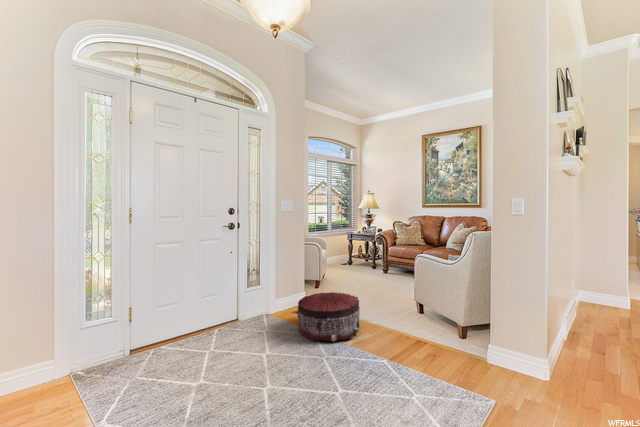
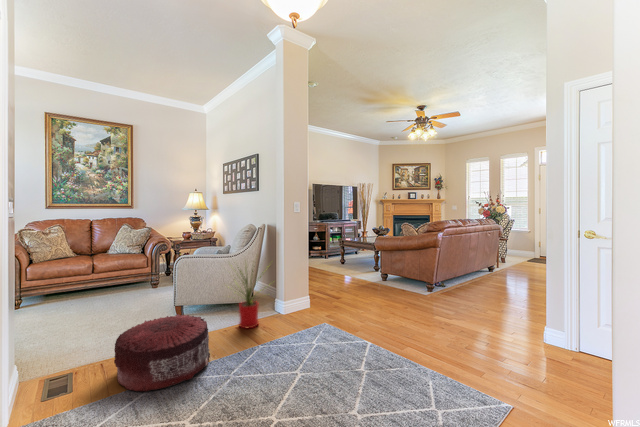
house plant: none [390,260,457,350] -> present [231,265,266,328]

